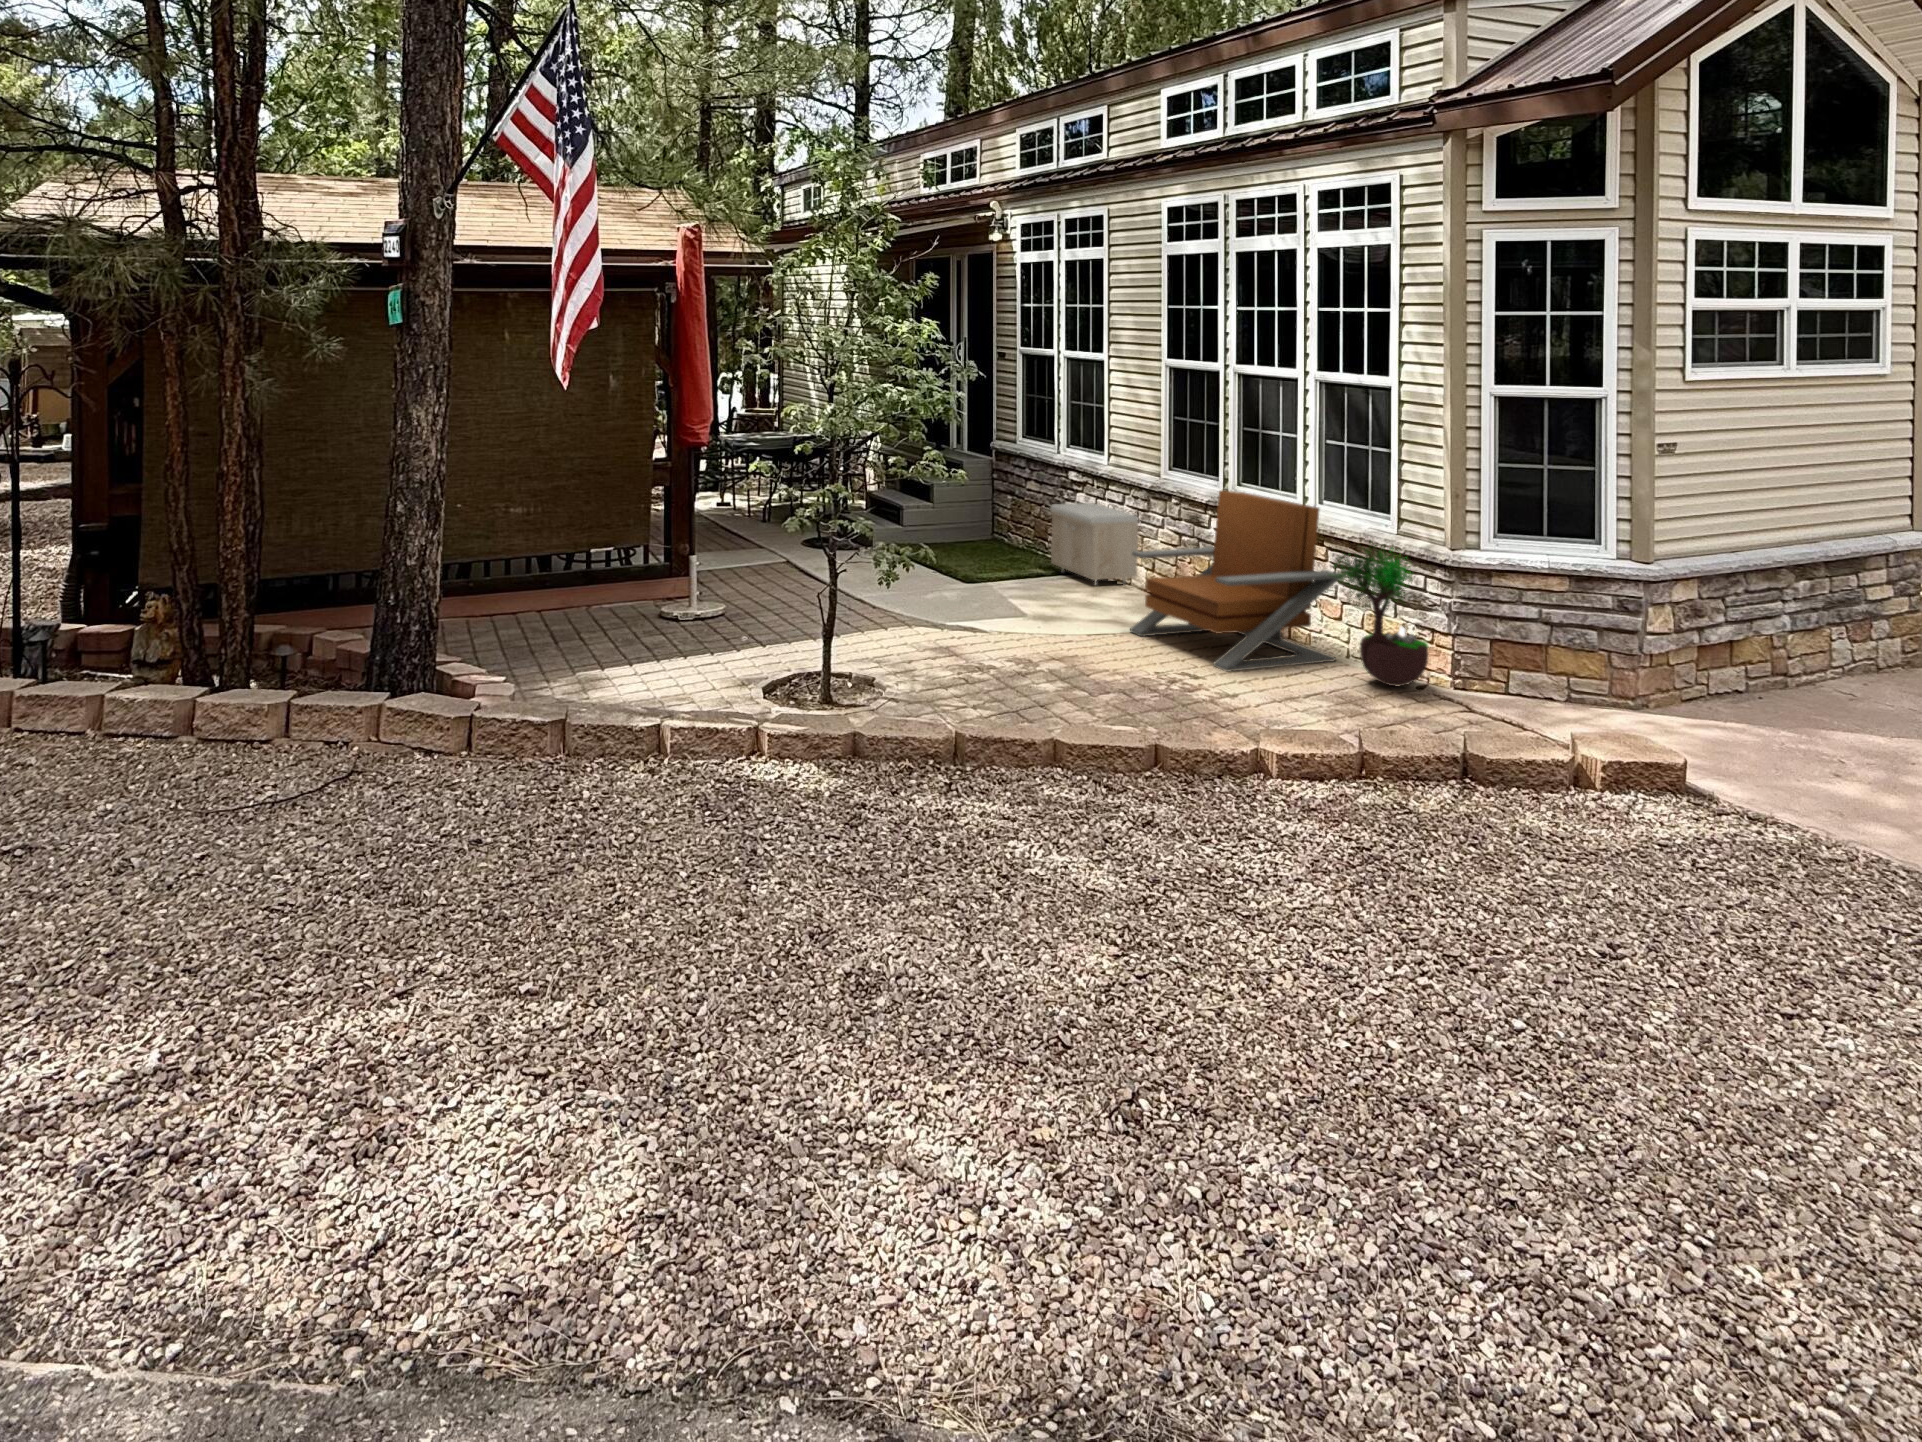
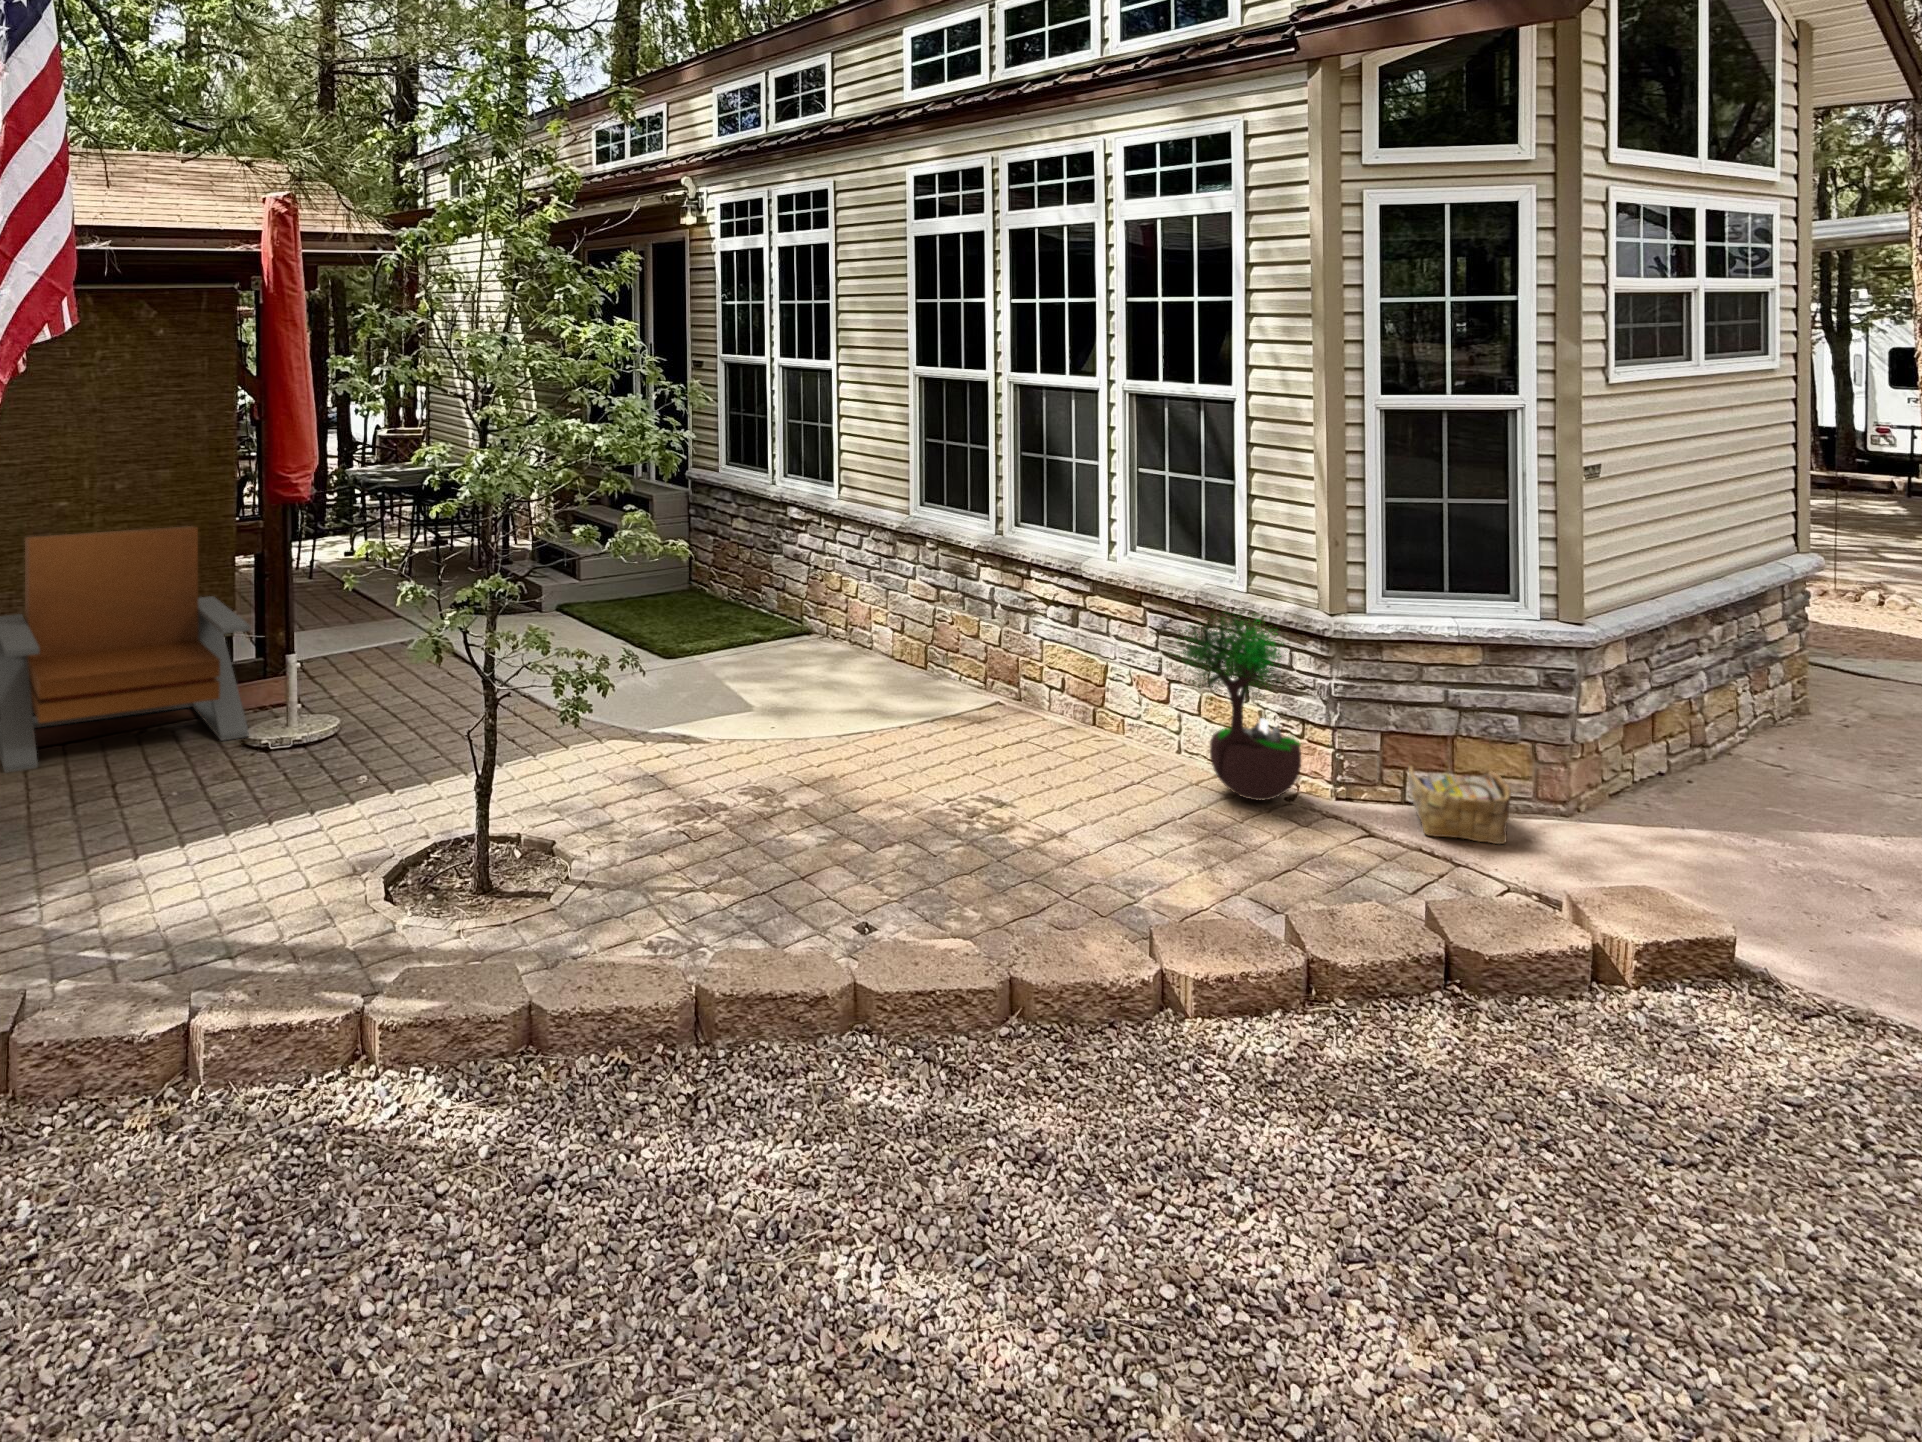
lounge chair: present [1130,490,1341,672] -> present [0,526,251,772]
storage bench: present [1050,503,1138,585] -> none [770,549,884,658]
woven basket: none [1507,647,1582,721] -> present [1408,766,1511,844]

